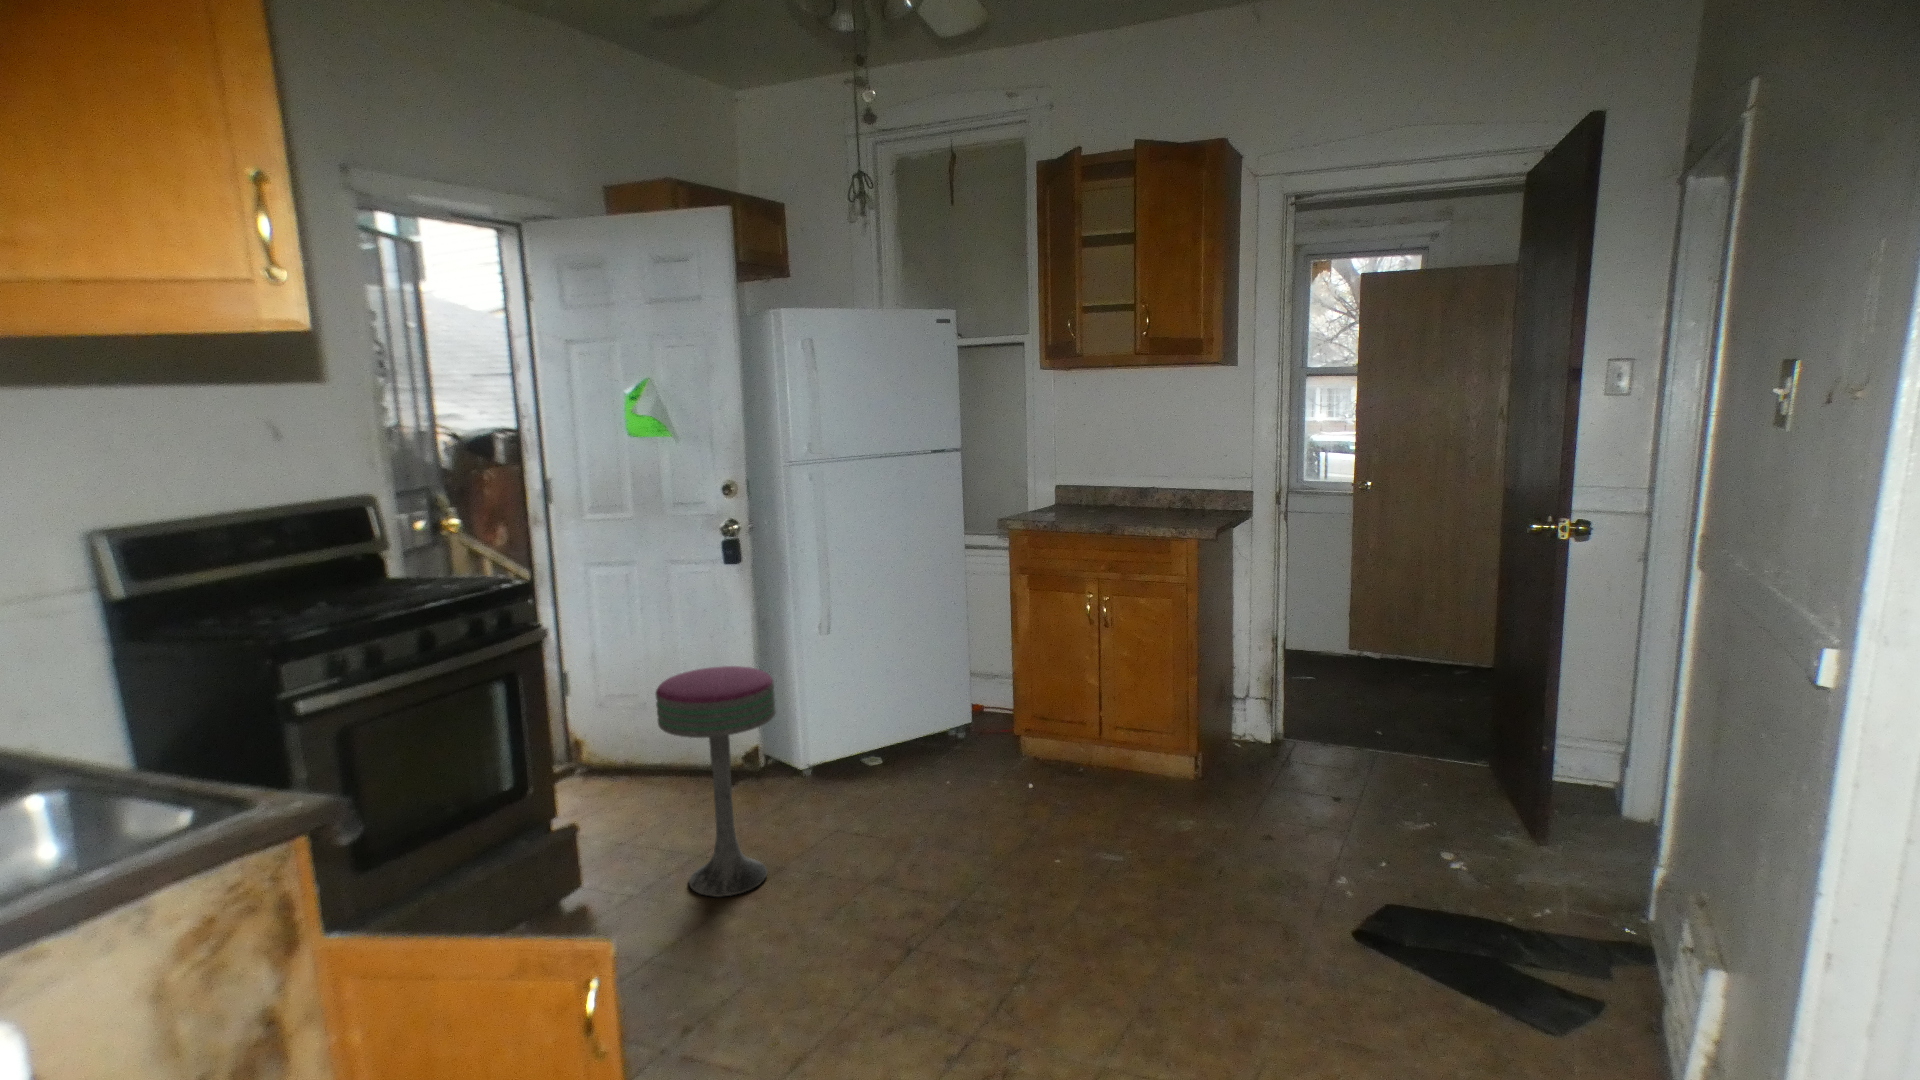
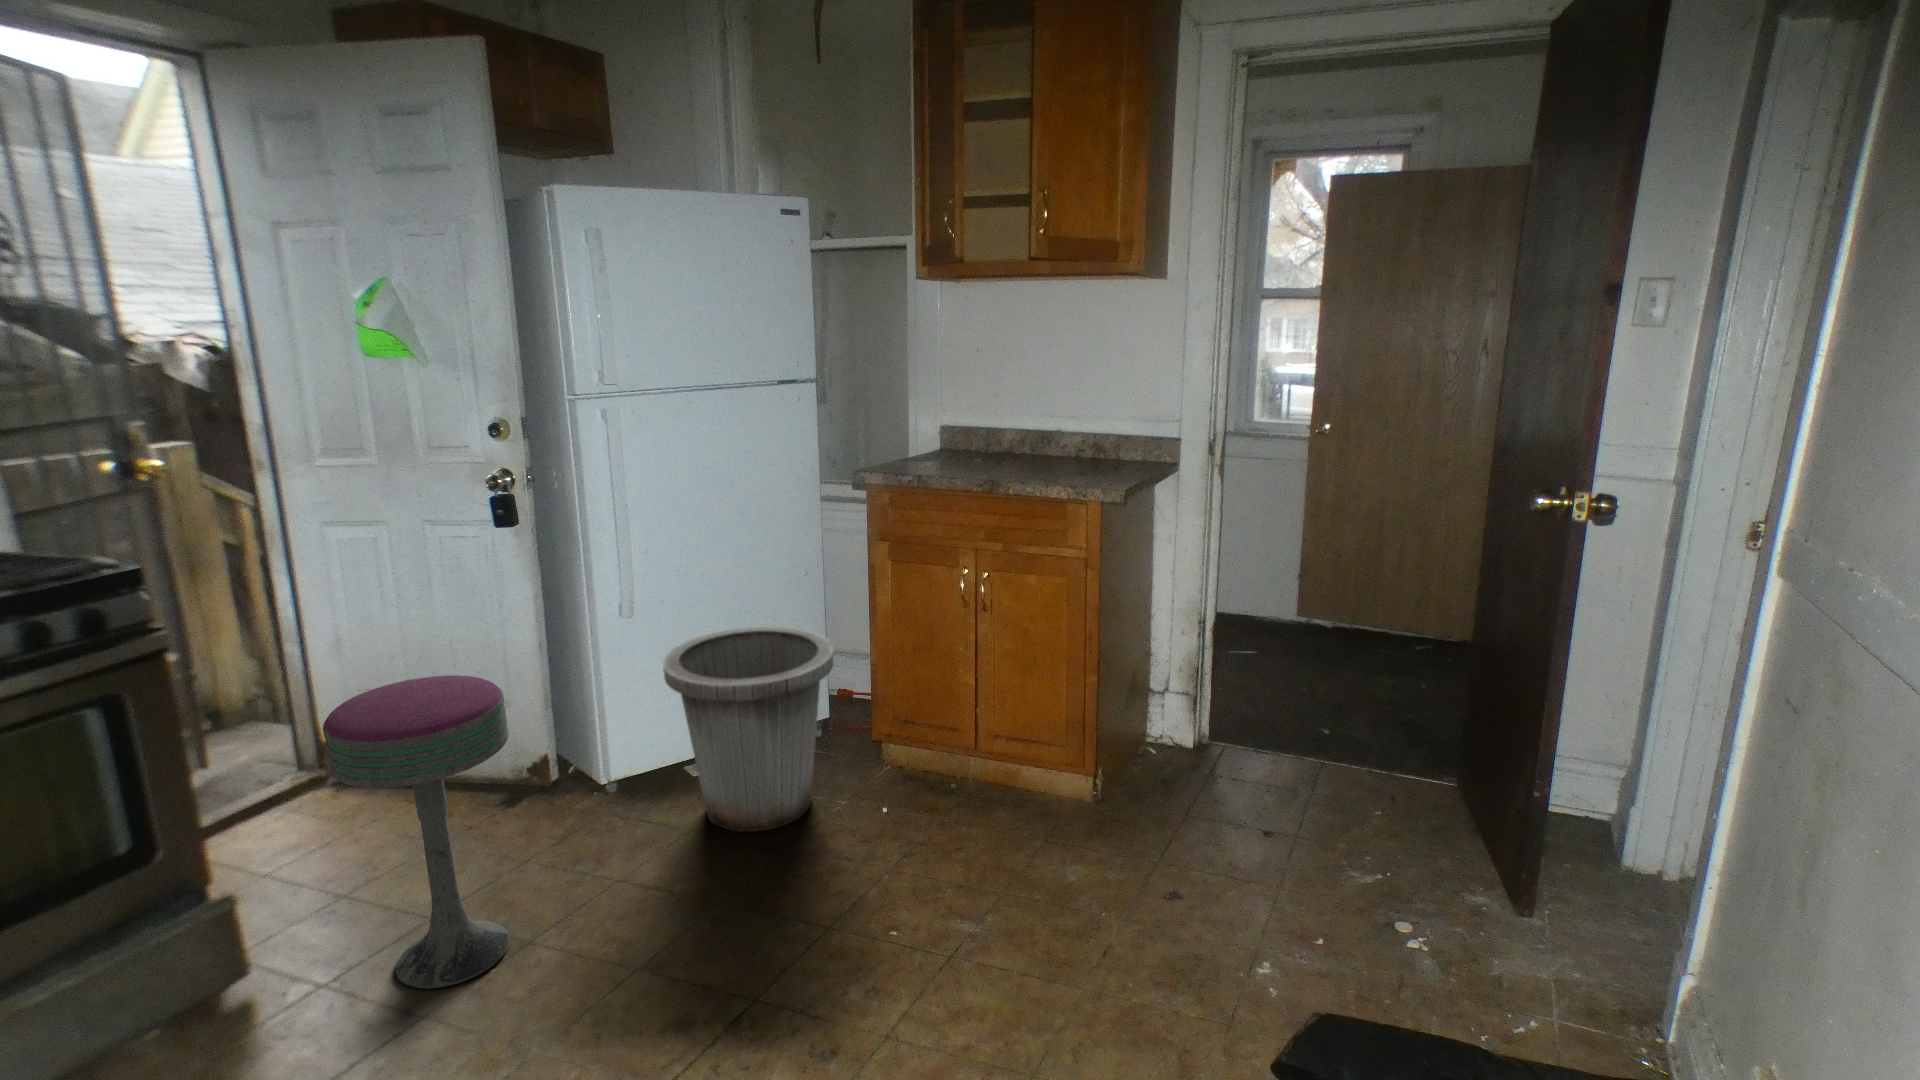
trash can: none [855,644,987,803] -> present [663,626,833,832]

